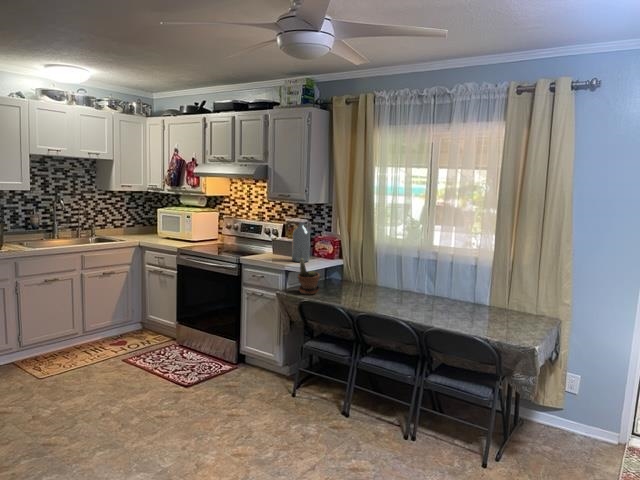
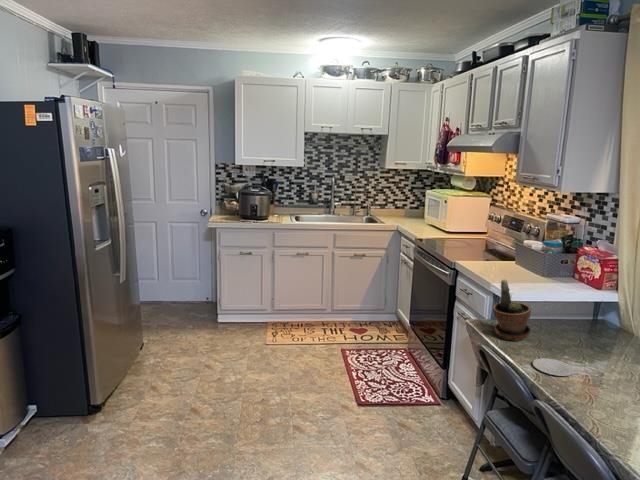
bottle: present [292,222,310,262] -> none [514,222,549,286]
plate: none [332,262,356,302] -> present [533,358,574,376]

